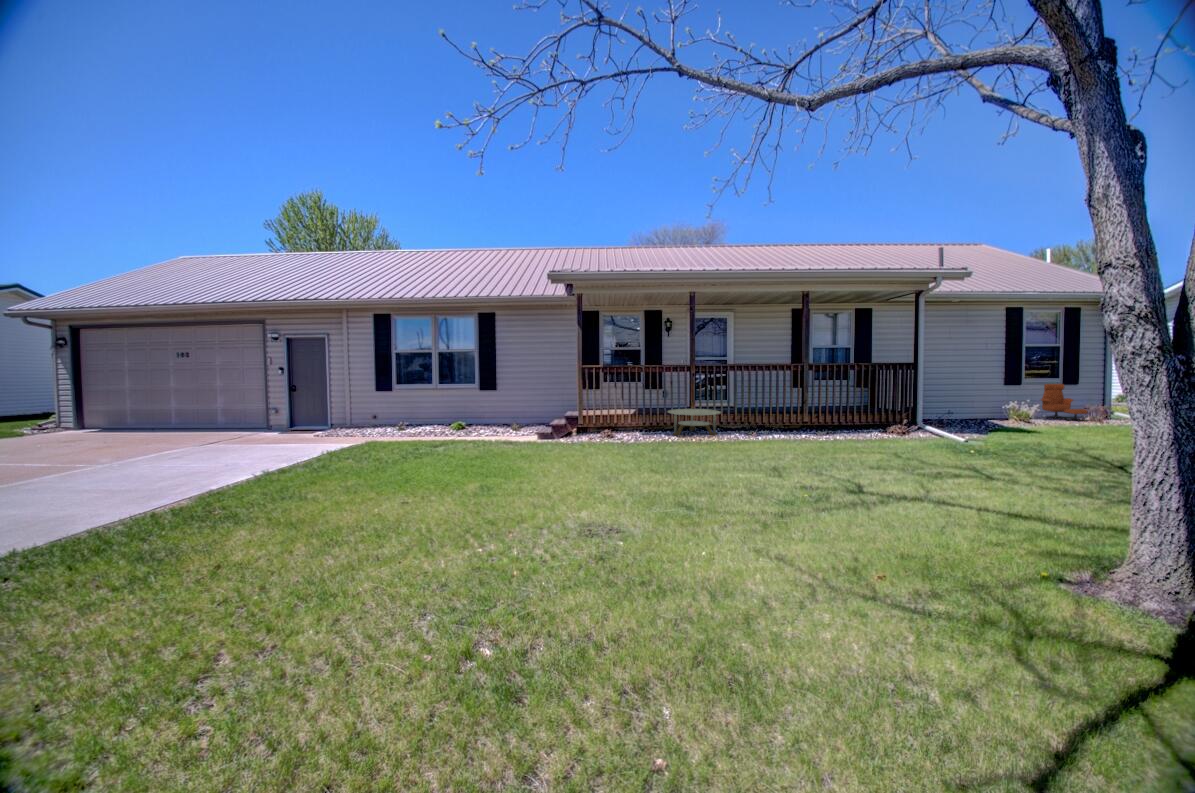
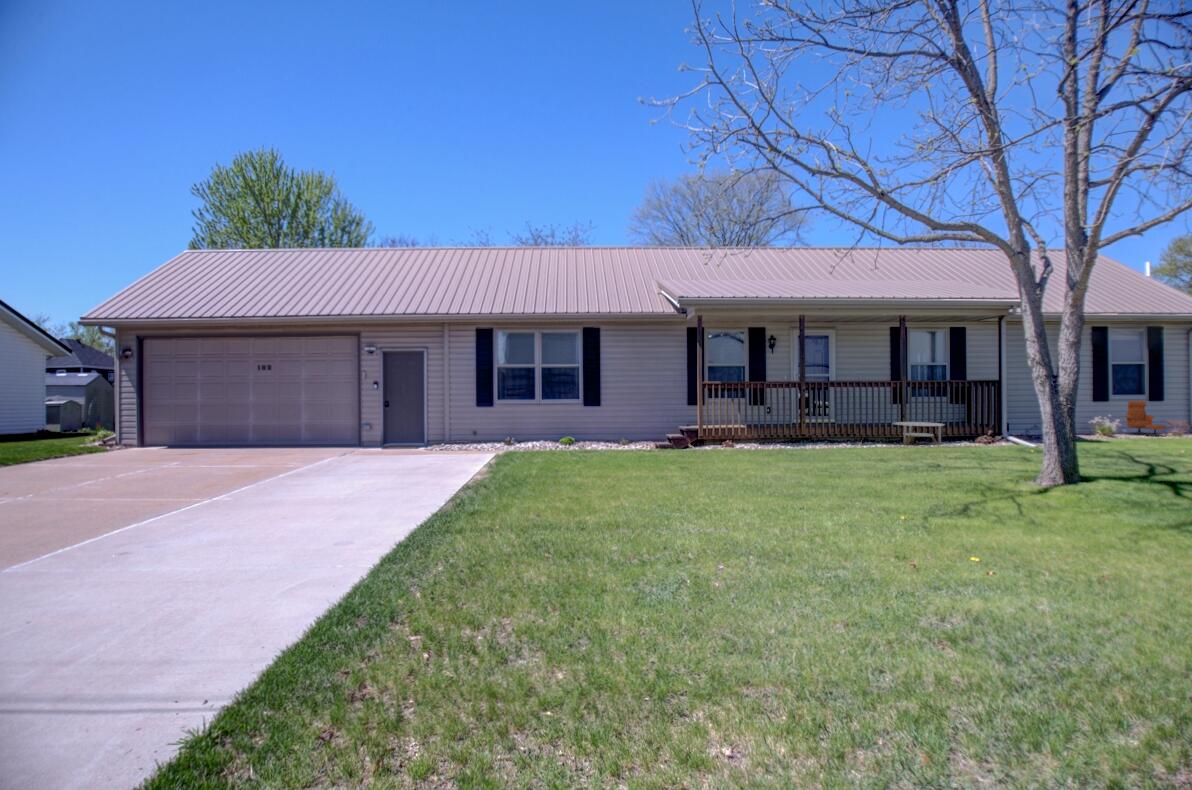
round table: present [668,409,721,435] -> present [893,422,944,445]

